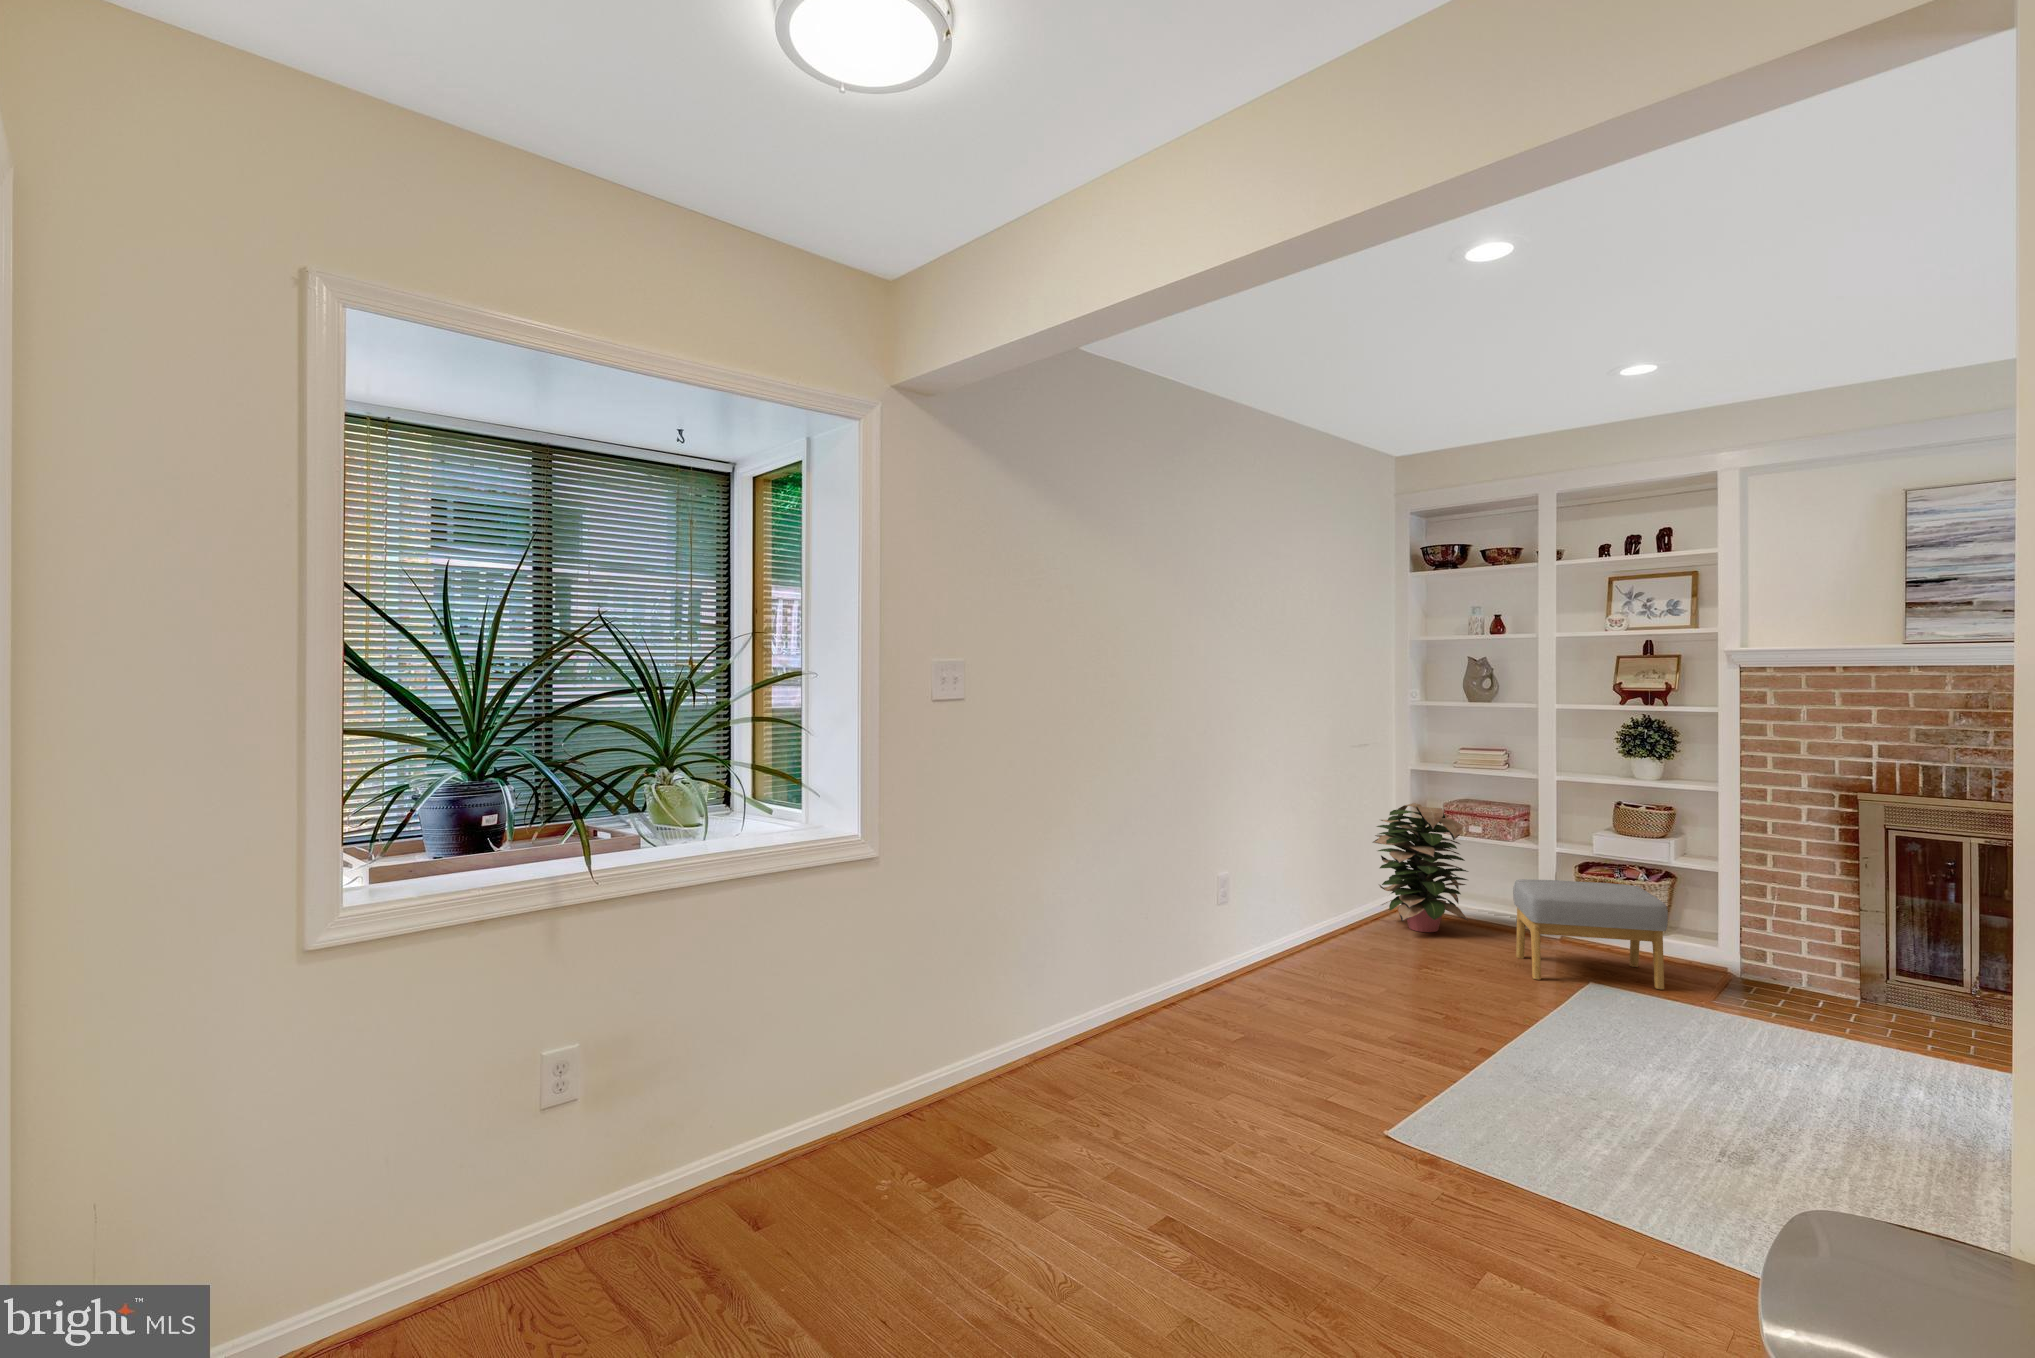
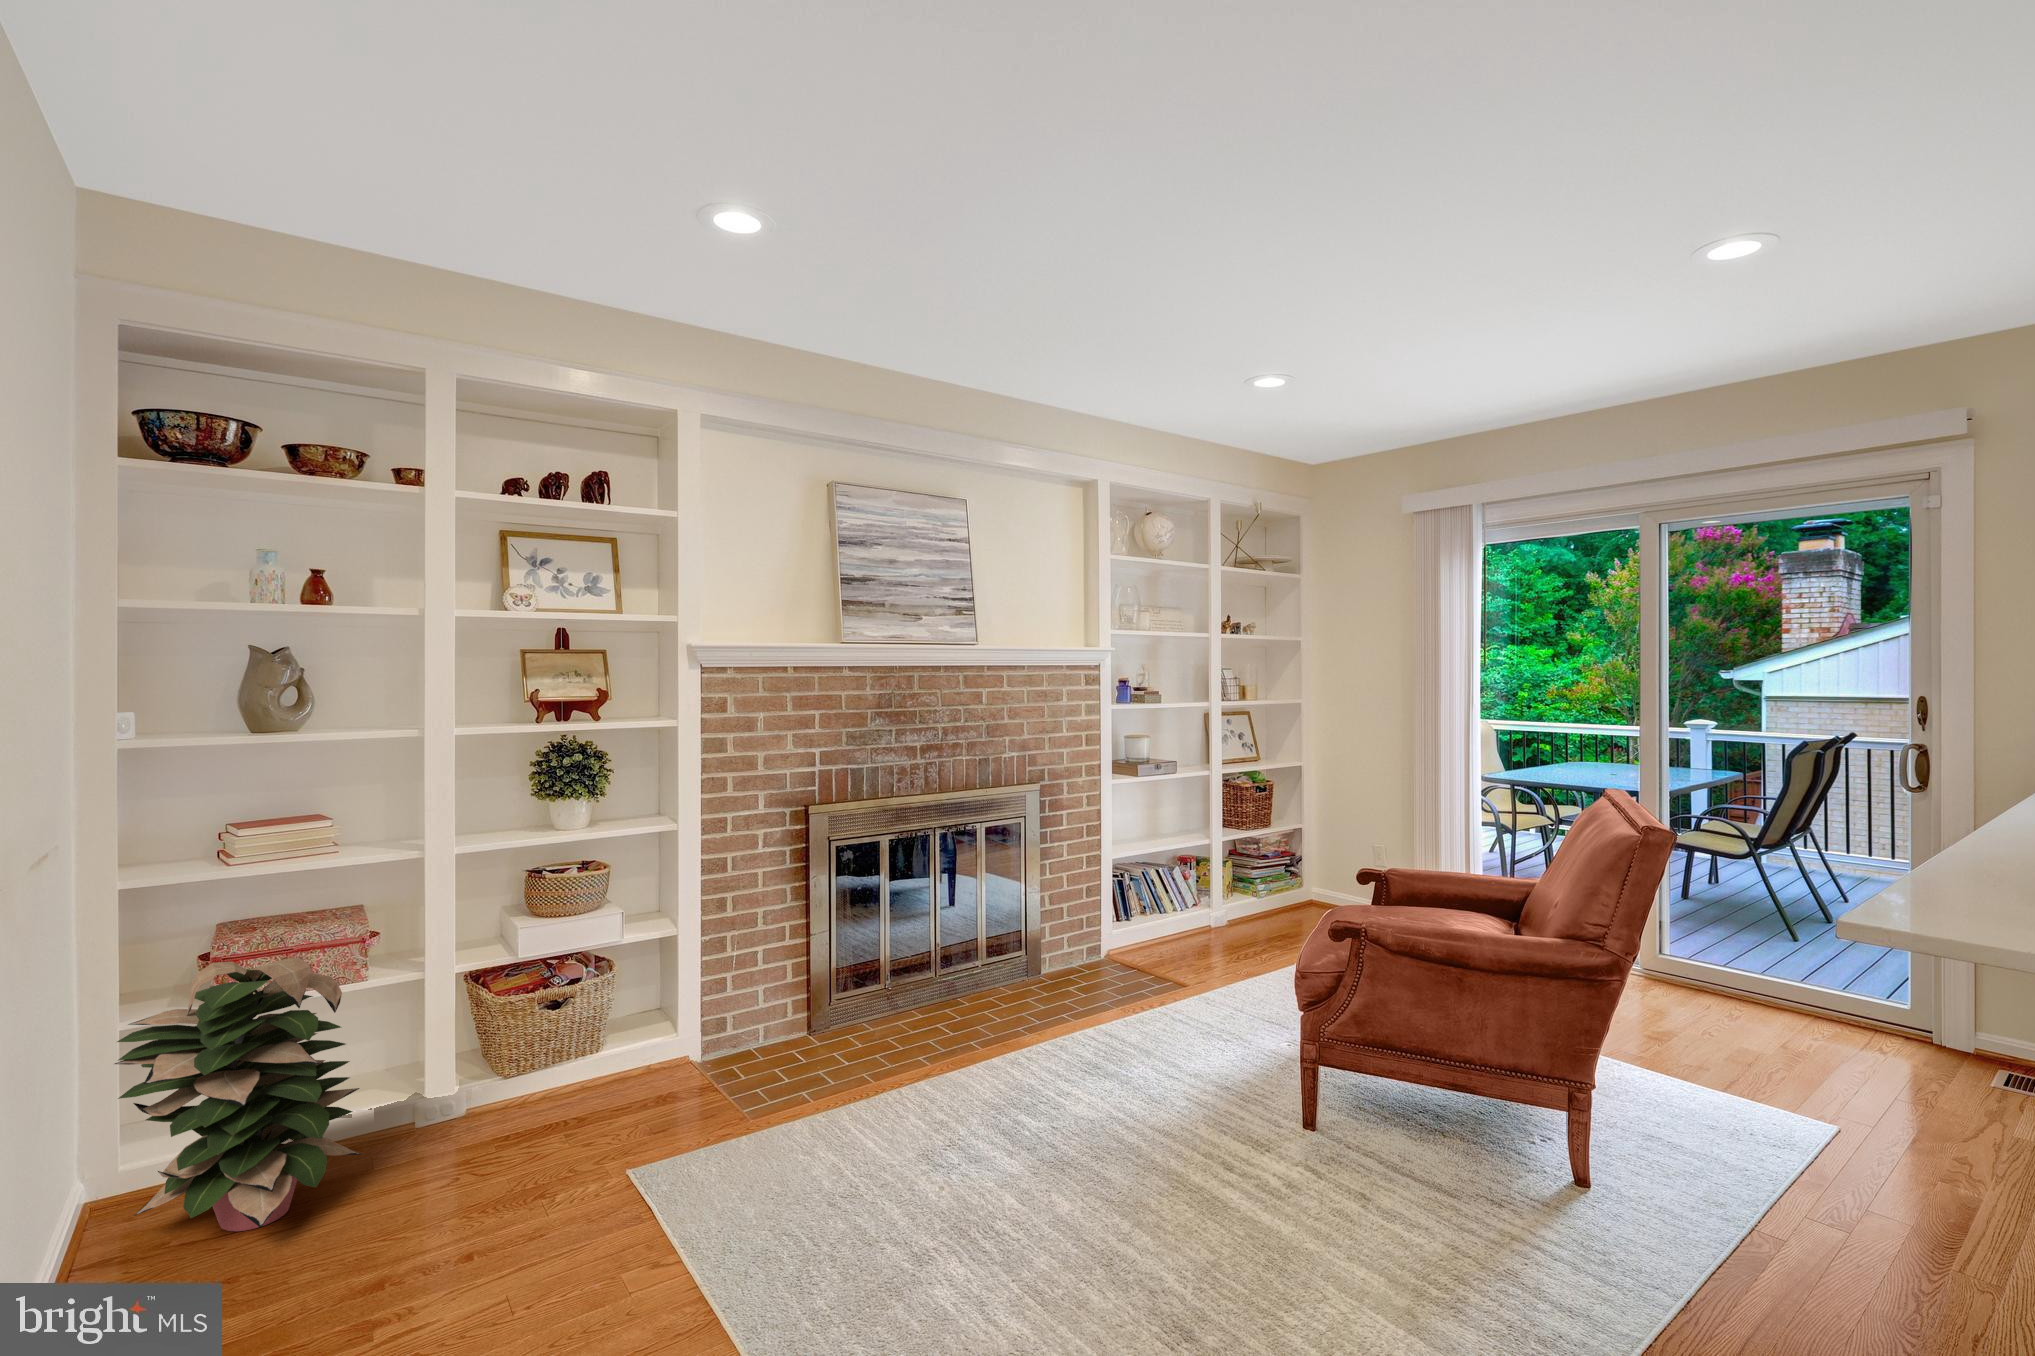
footstool: present [1513,879,1668,989] -> none [486,988,717,1203]

